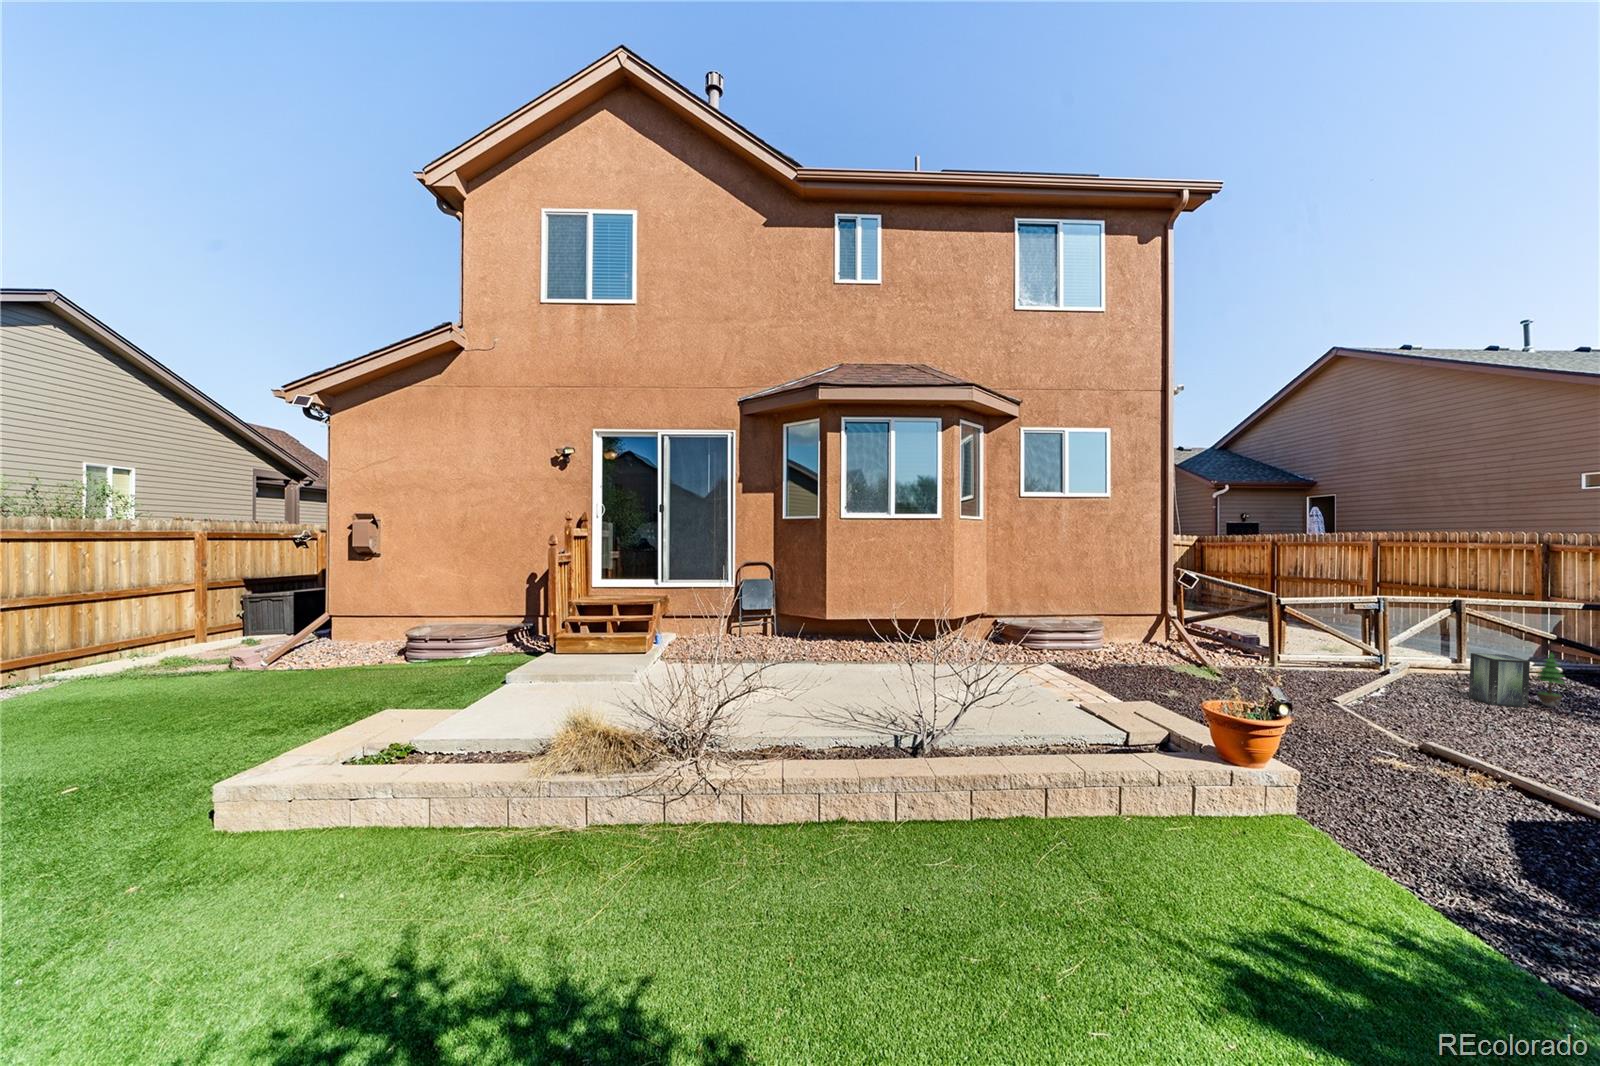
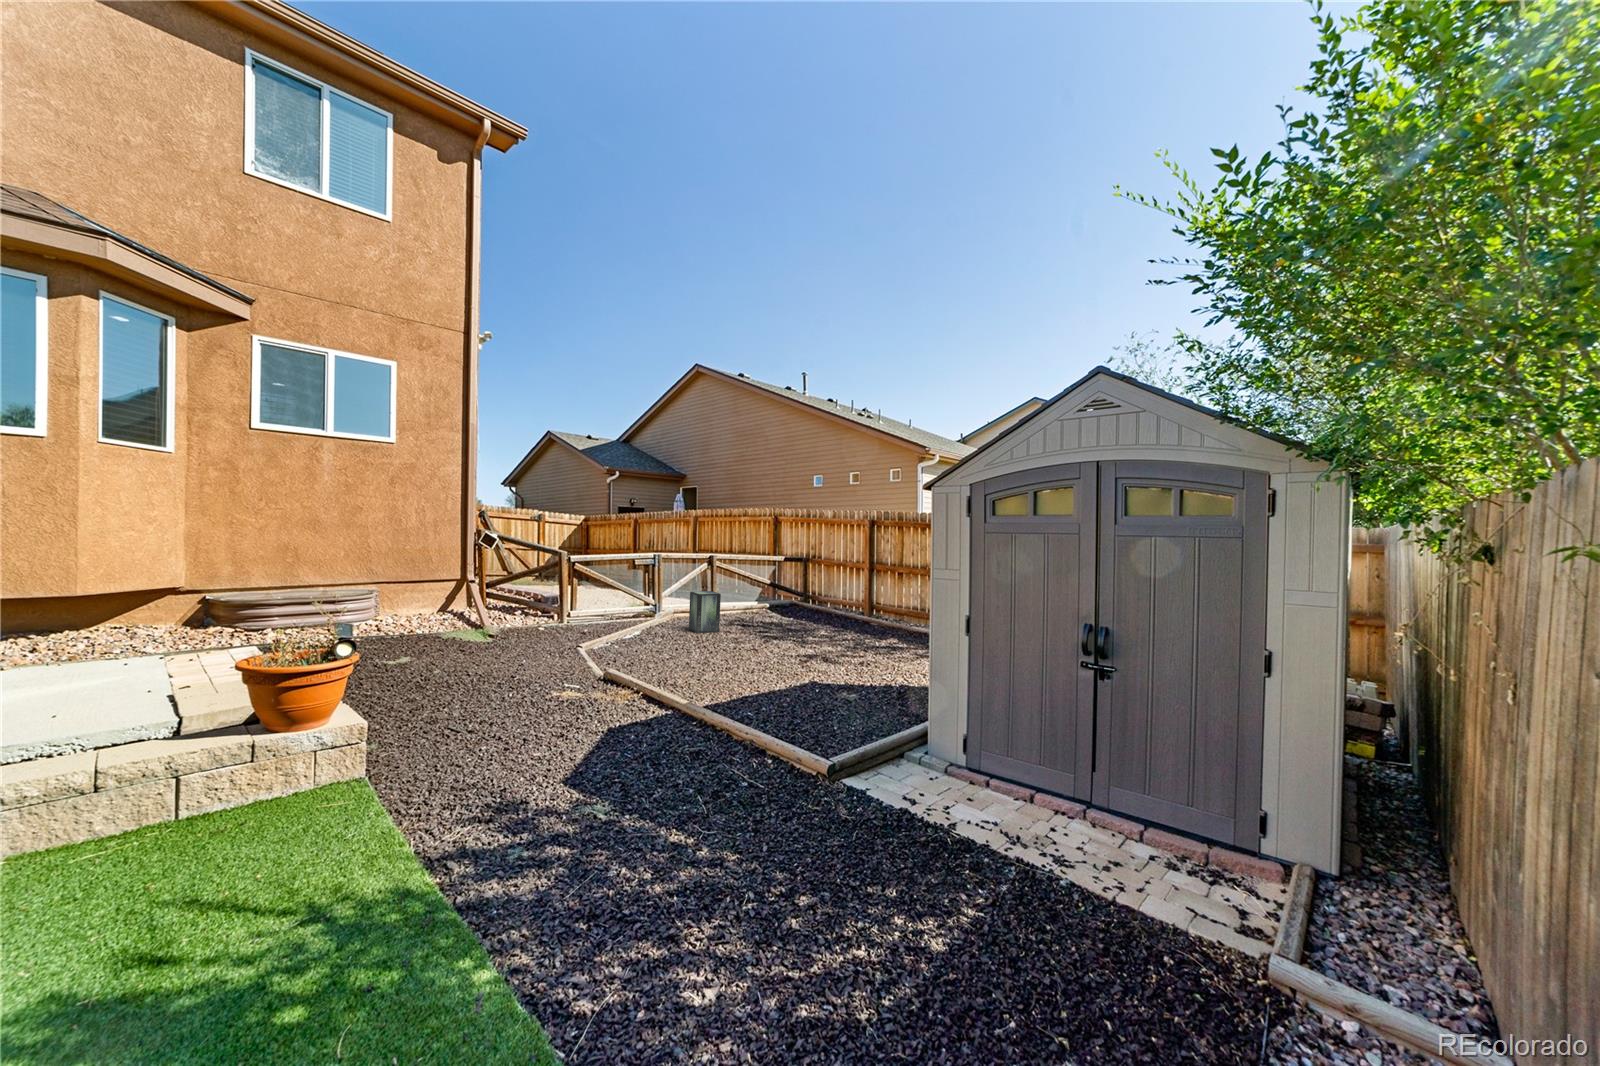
potted tree: present [1536,653,1565,707] -> none [726,585,742,630]

